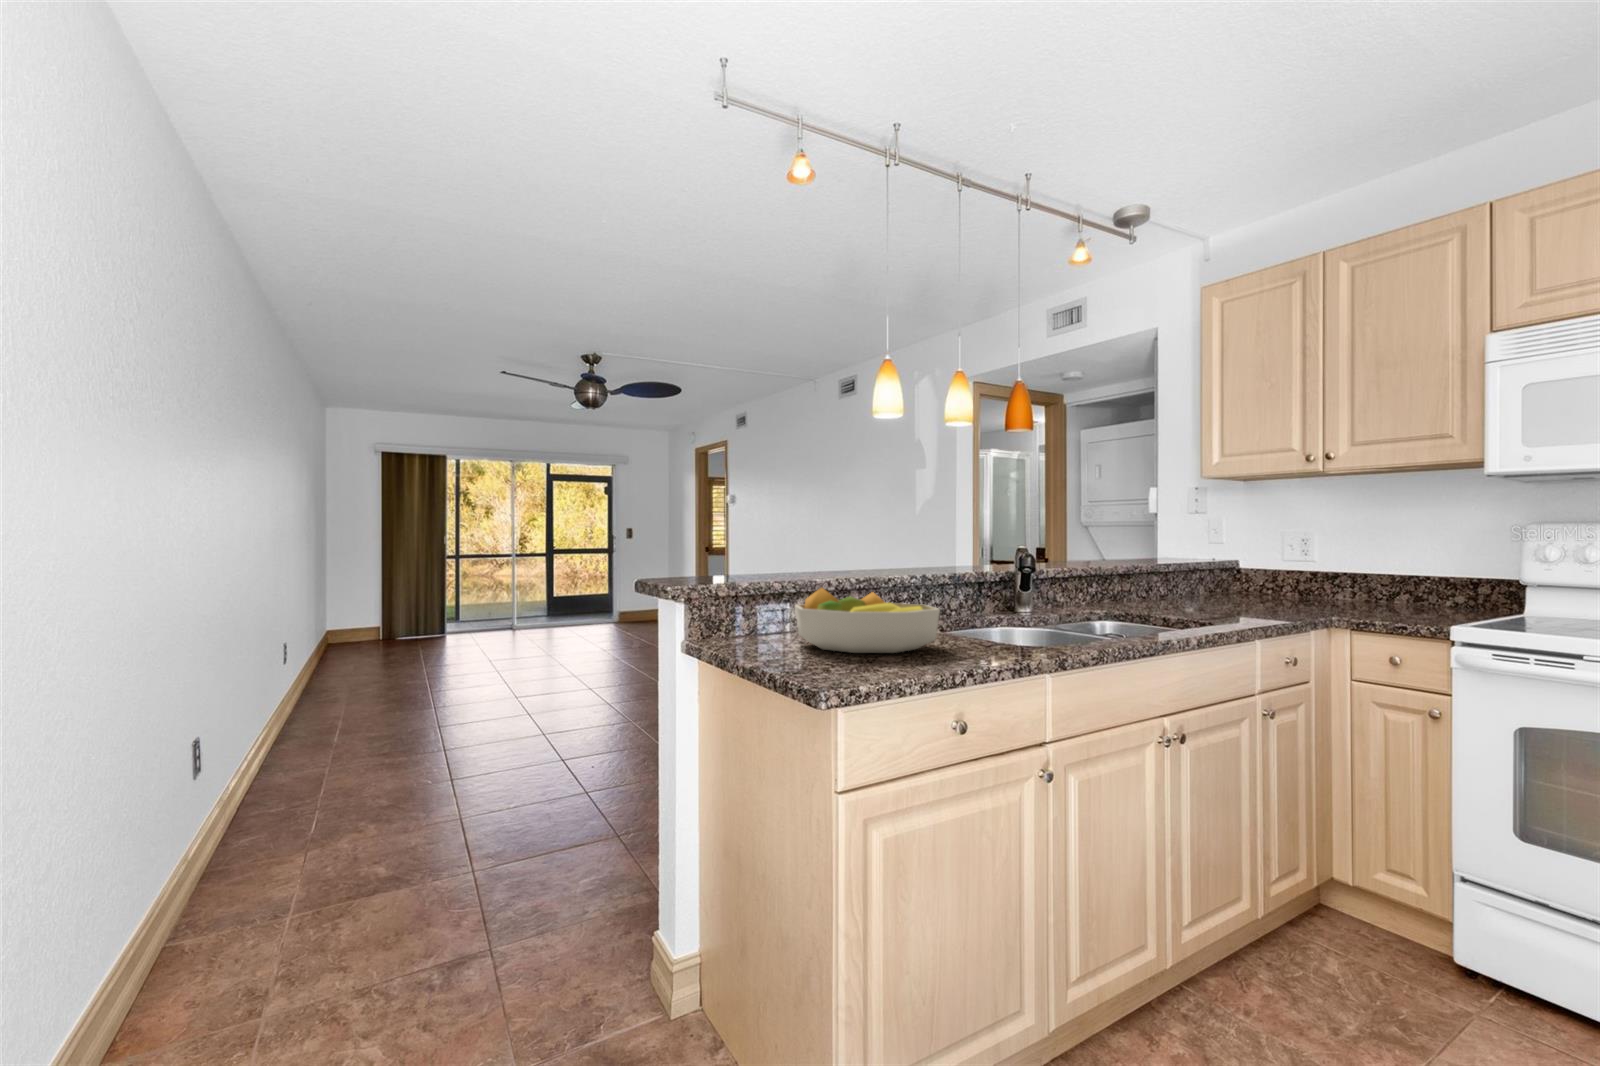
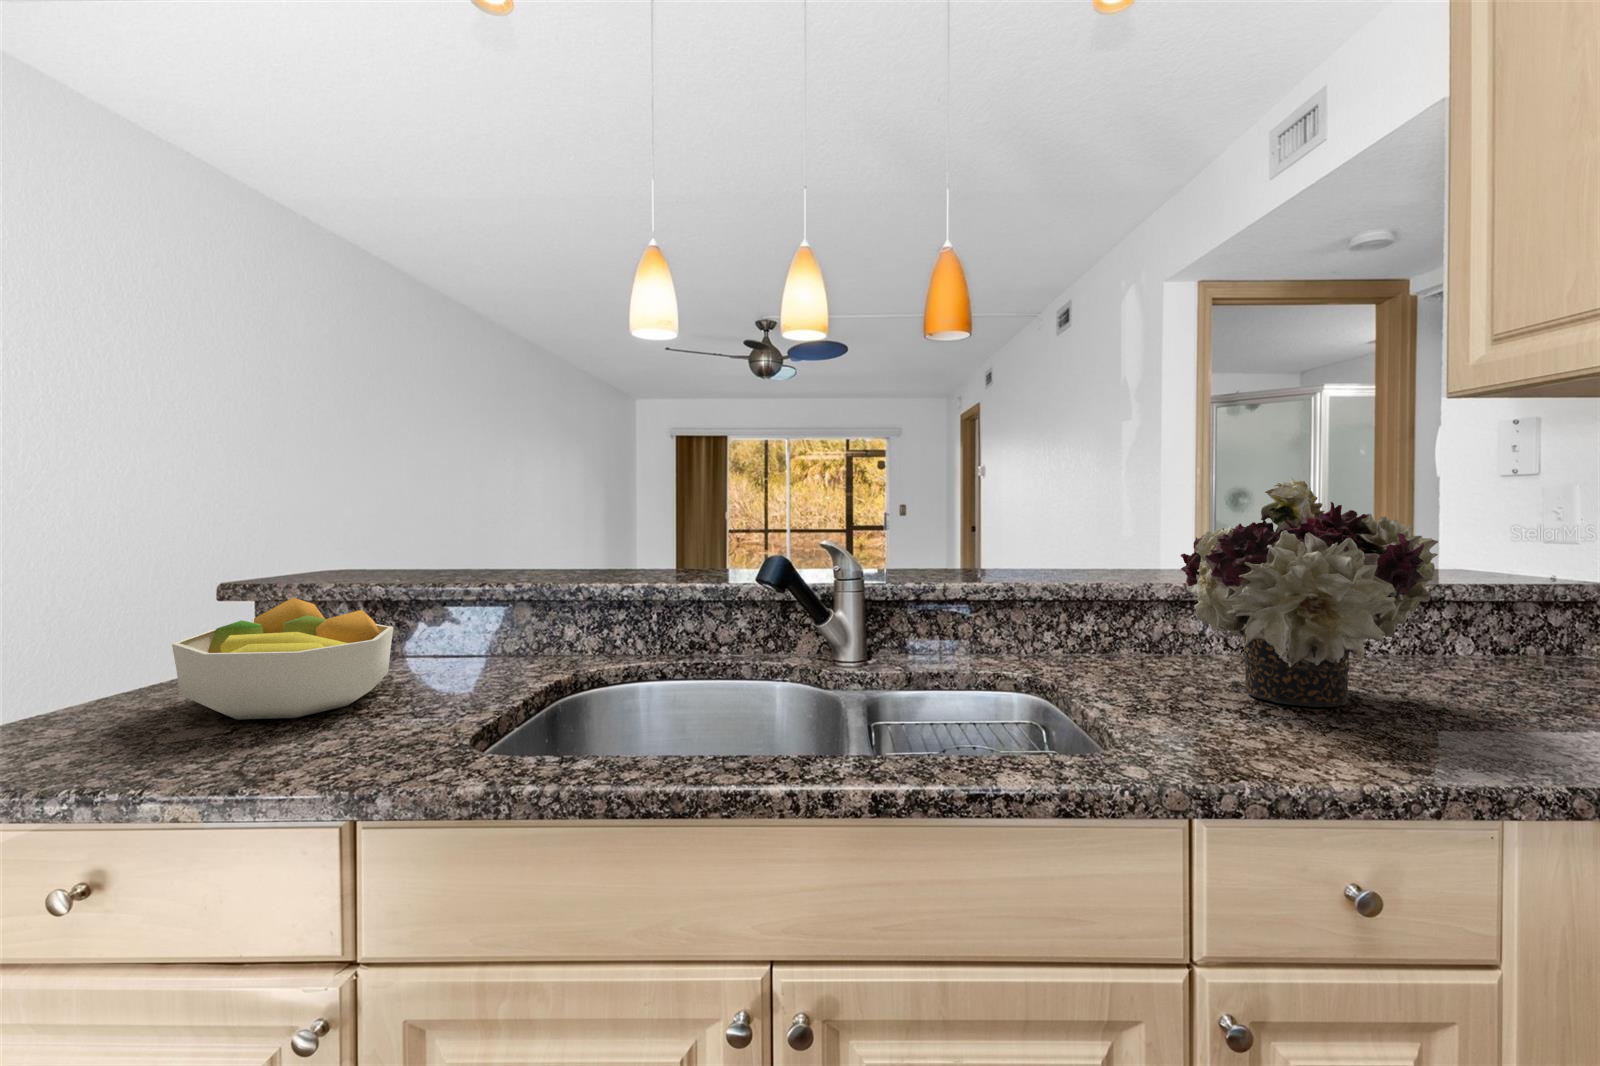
flower arrangement: none [1154,515,1265,609] -> present [1181,477,1438,707]

